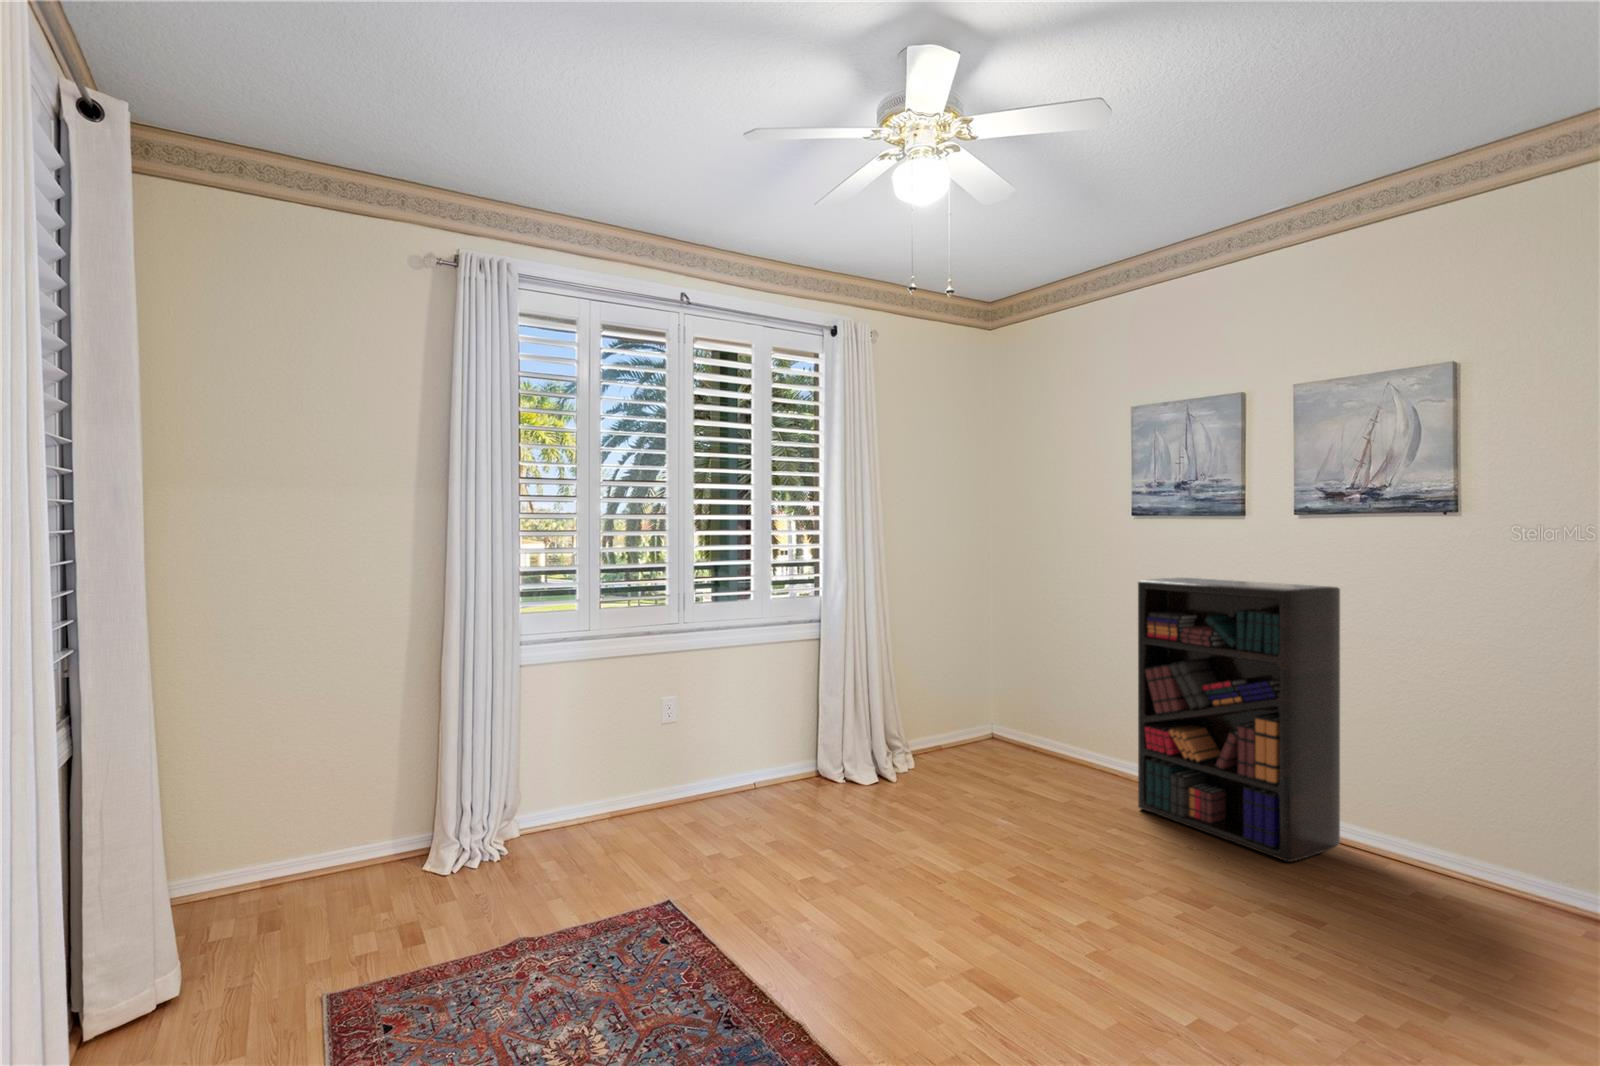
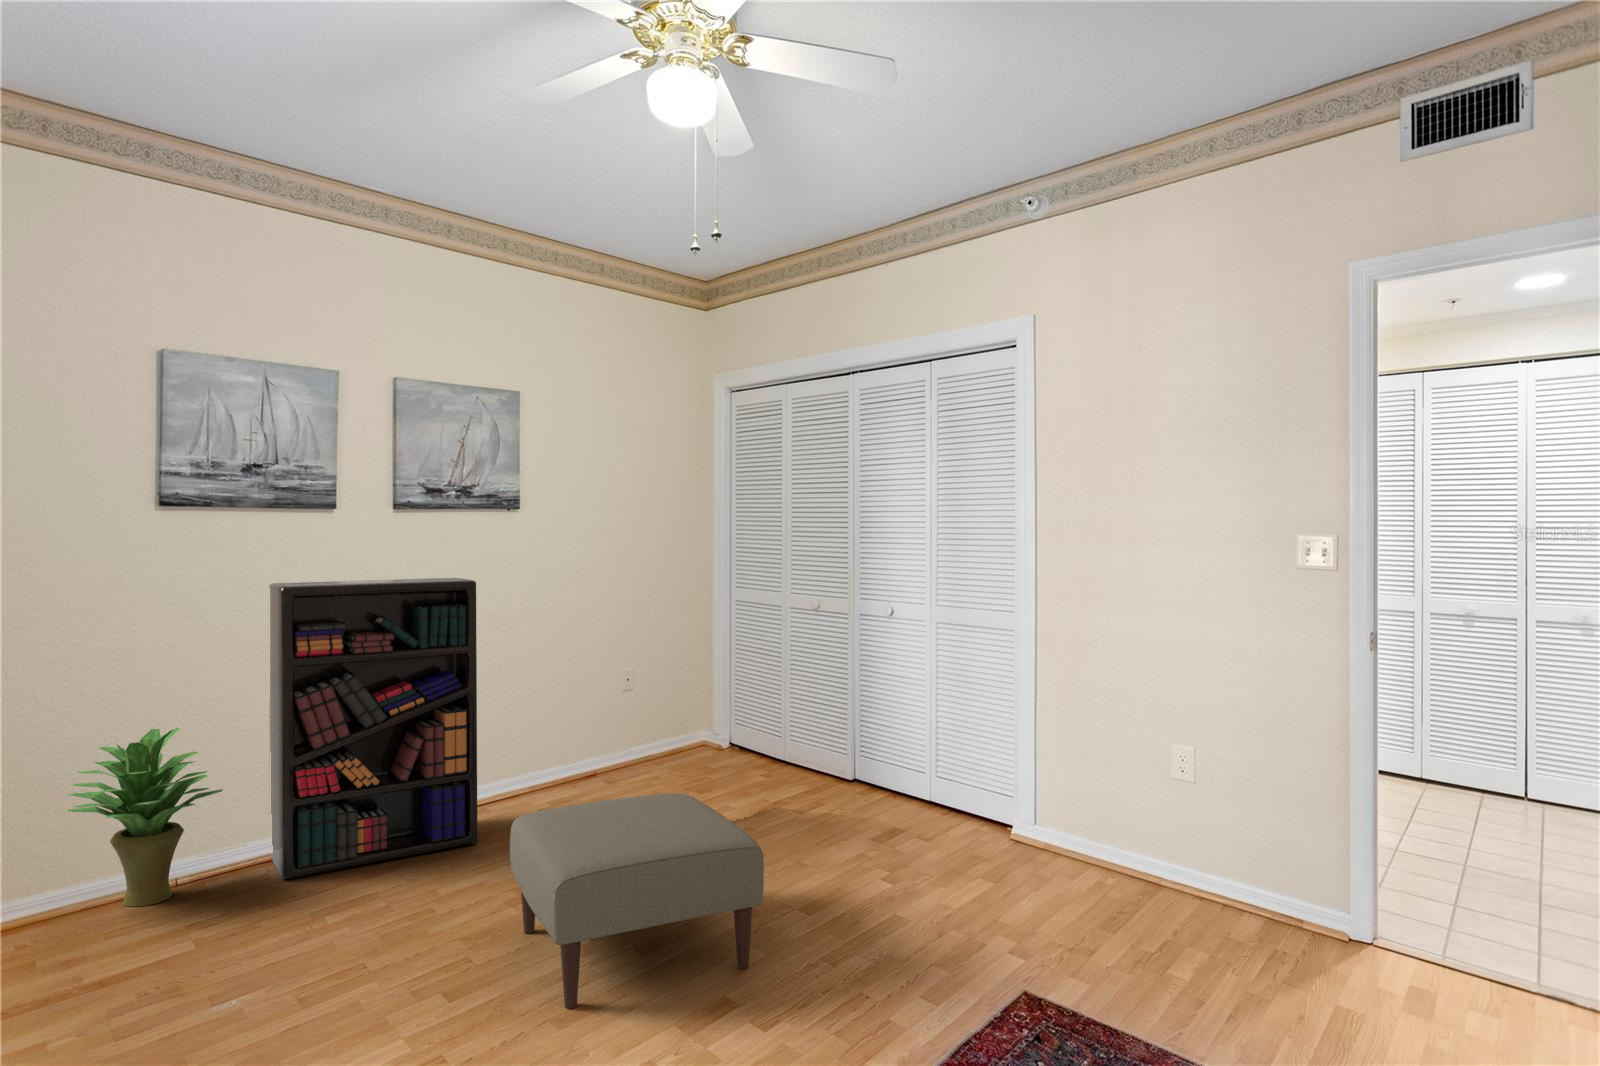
potted plant: none [1038,666,1128,786] -> present [68,728,223,907]
ottoman: none [933,799,1225,1023] -> present [510,793,764,1009]

